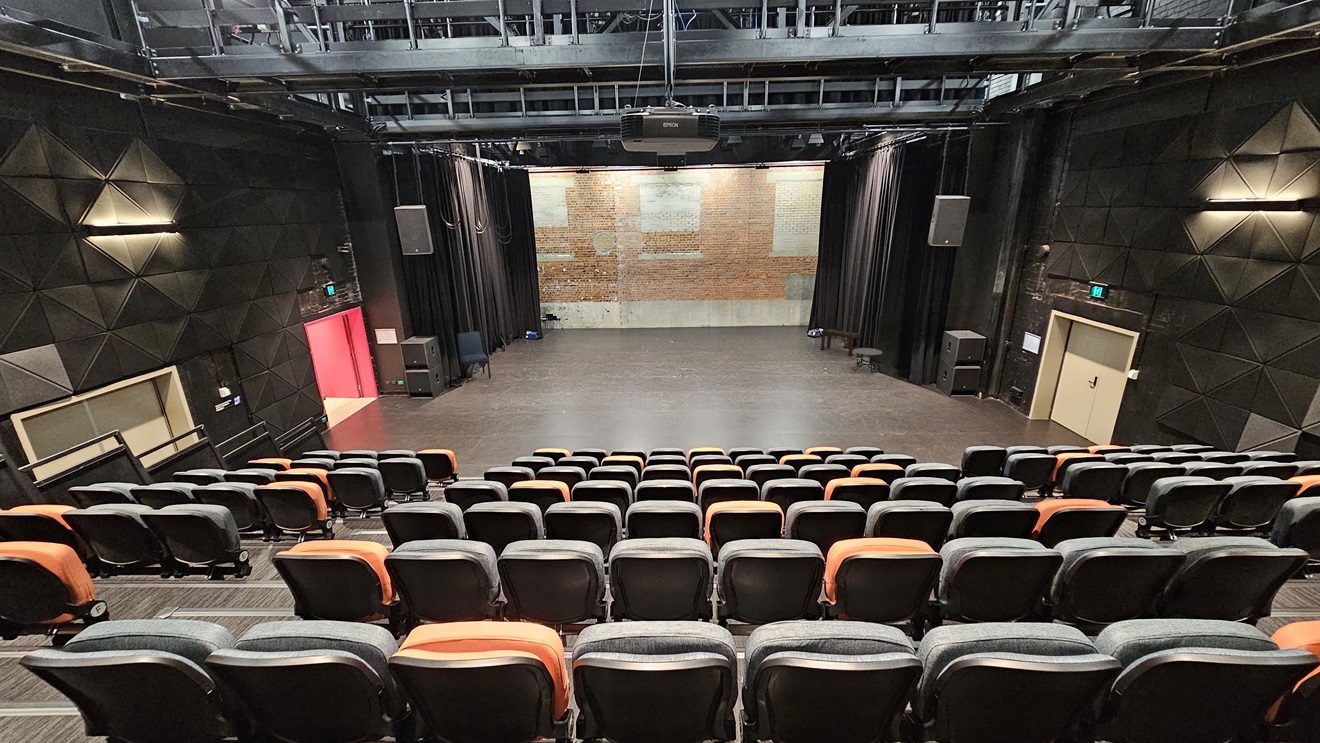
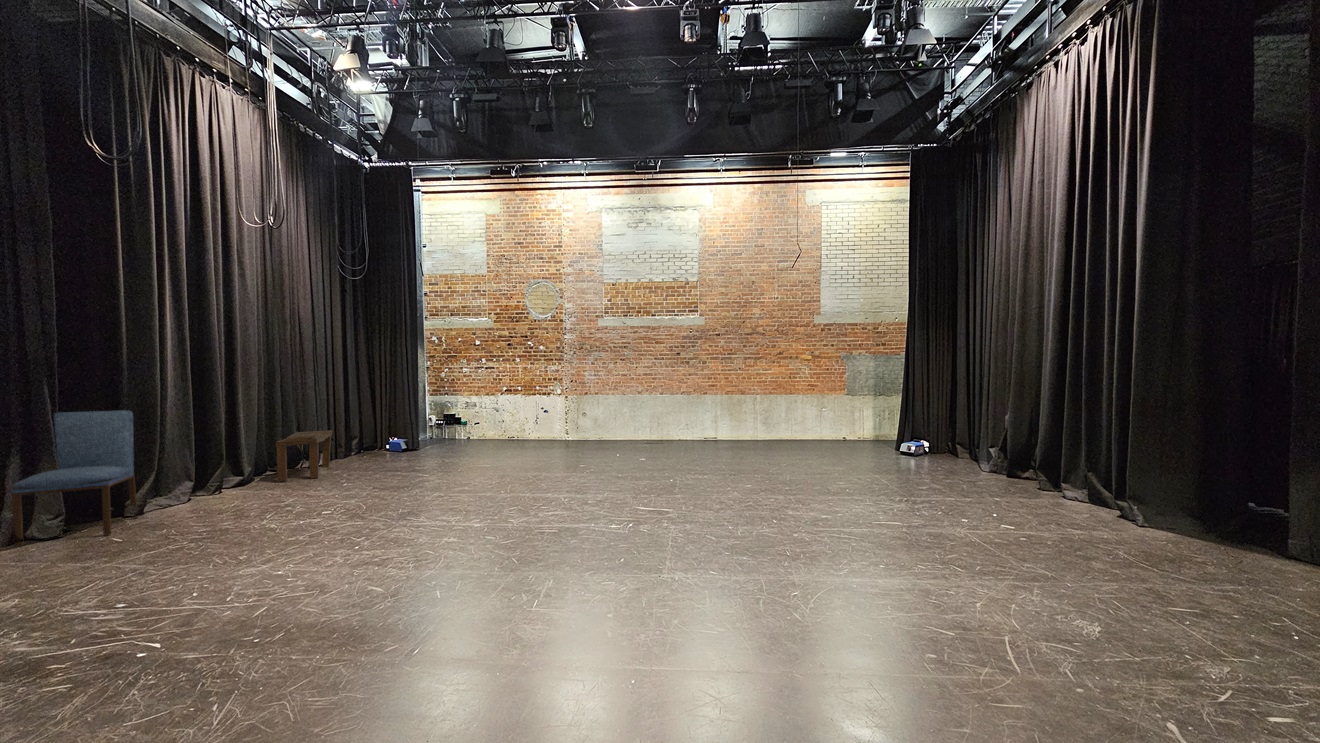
bench: present [821,329,861,356] -> present [276,430,333,482]
side table: present [853,348,883,373] -> none [1112,473,1231,550]

